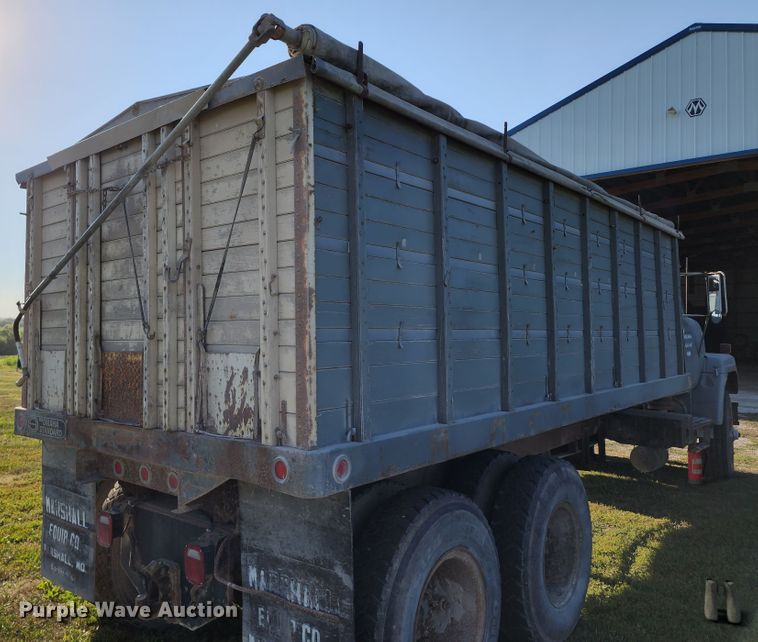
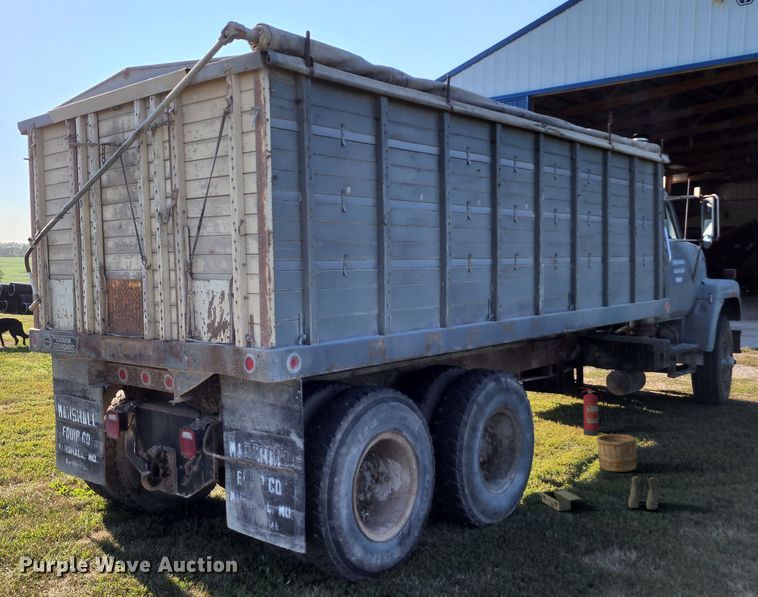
fire extinguisher: present [688,449,707,485] -> present [581,387,604,435]
wooden bucket: none [642,521,689,565] -> present [597,434,637,472]
toolbox: none [602,592,652,624] -> present [542,489,581,511]

